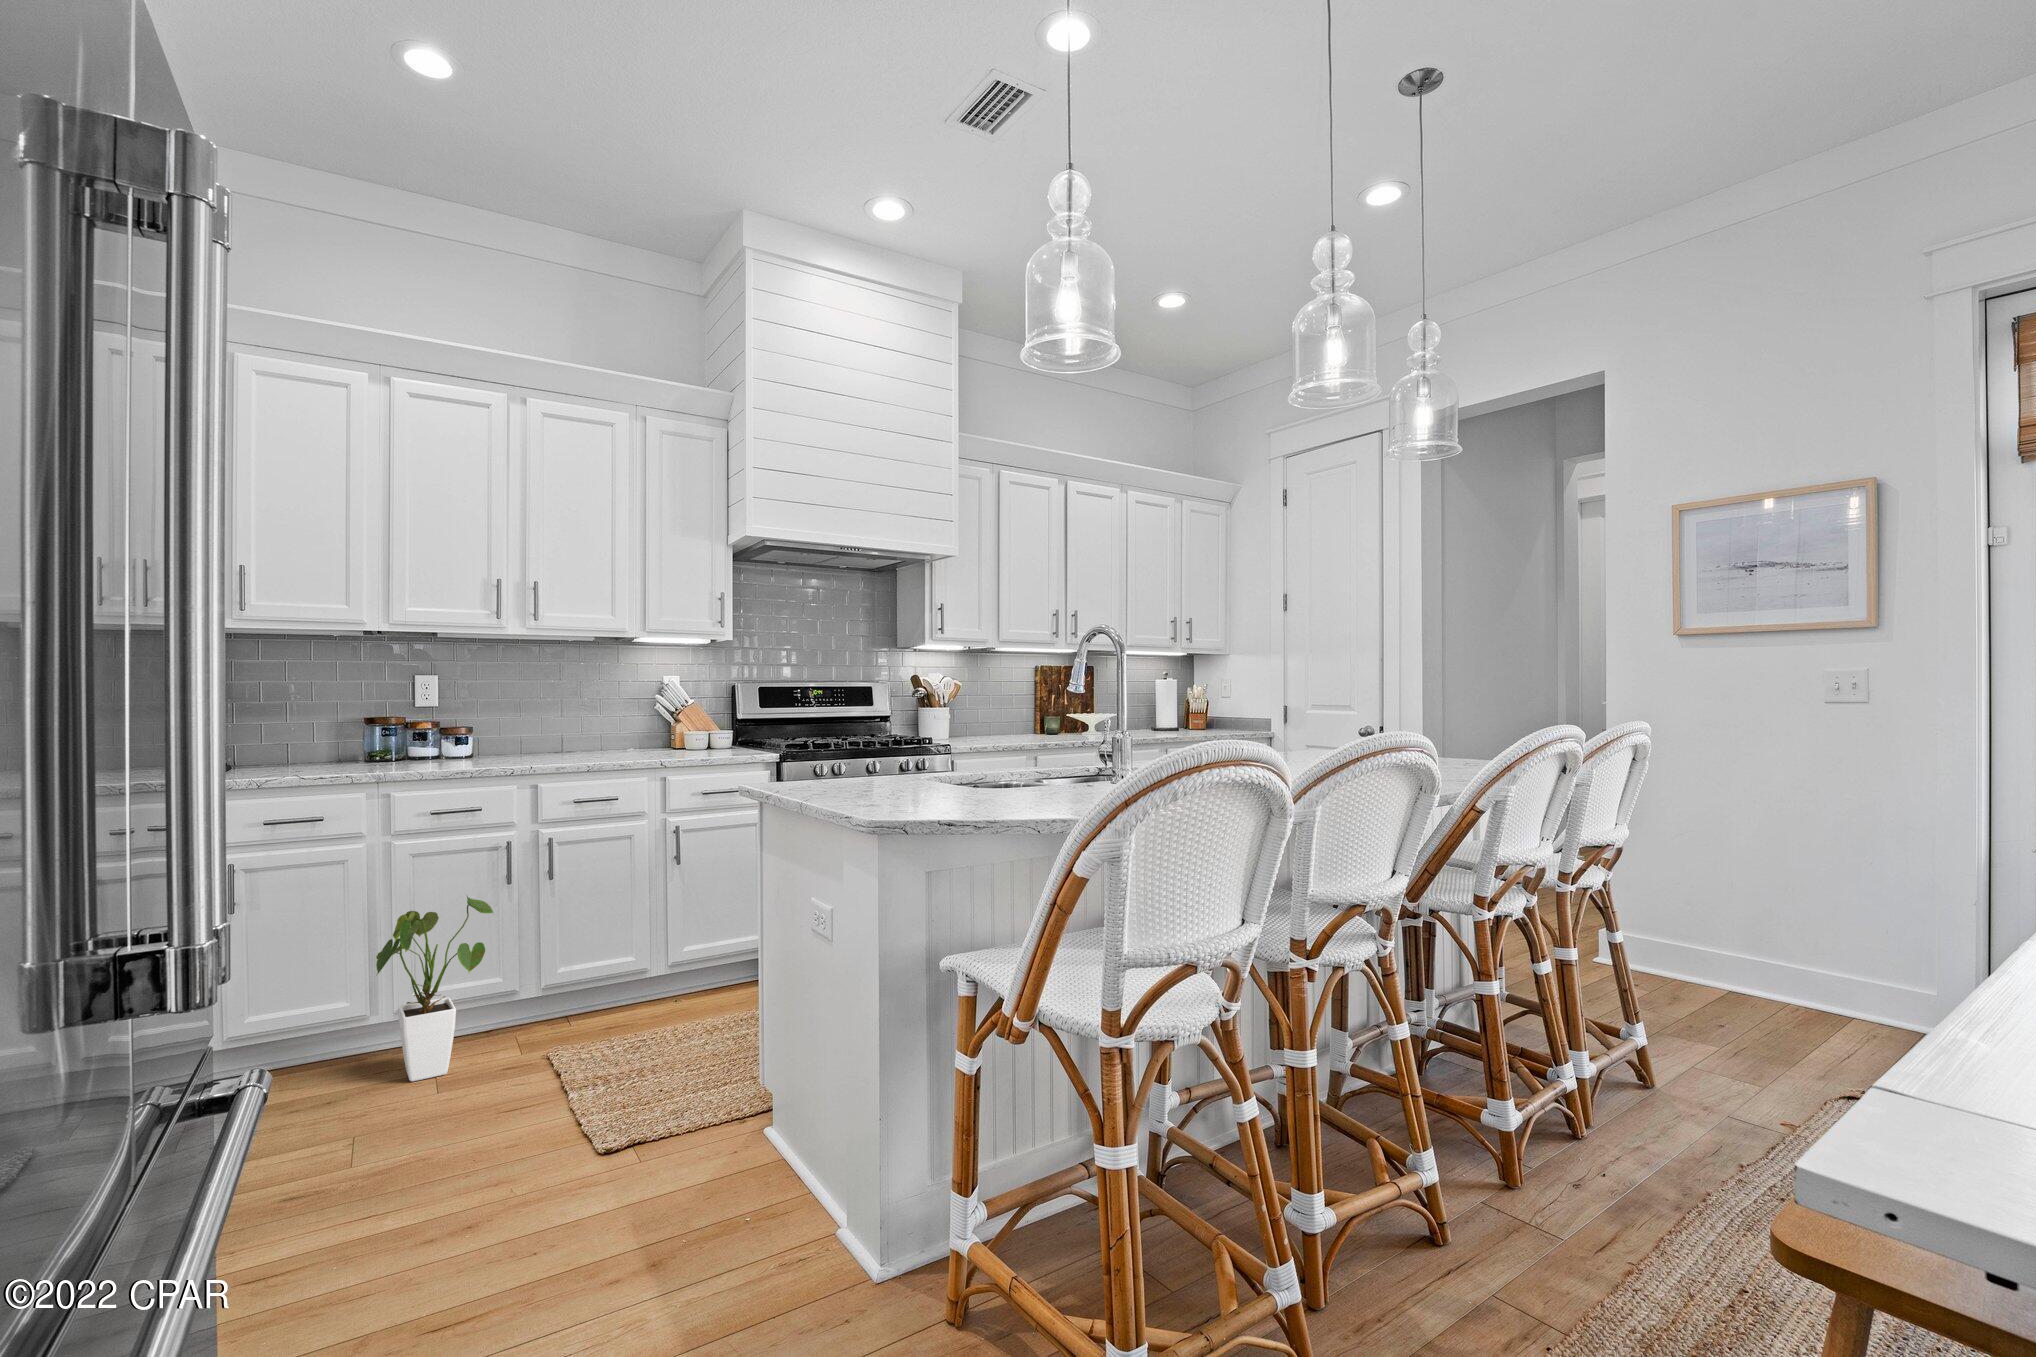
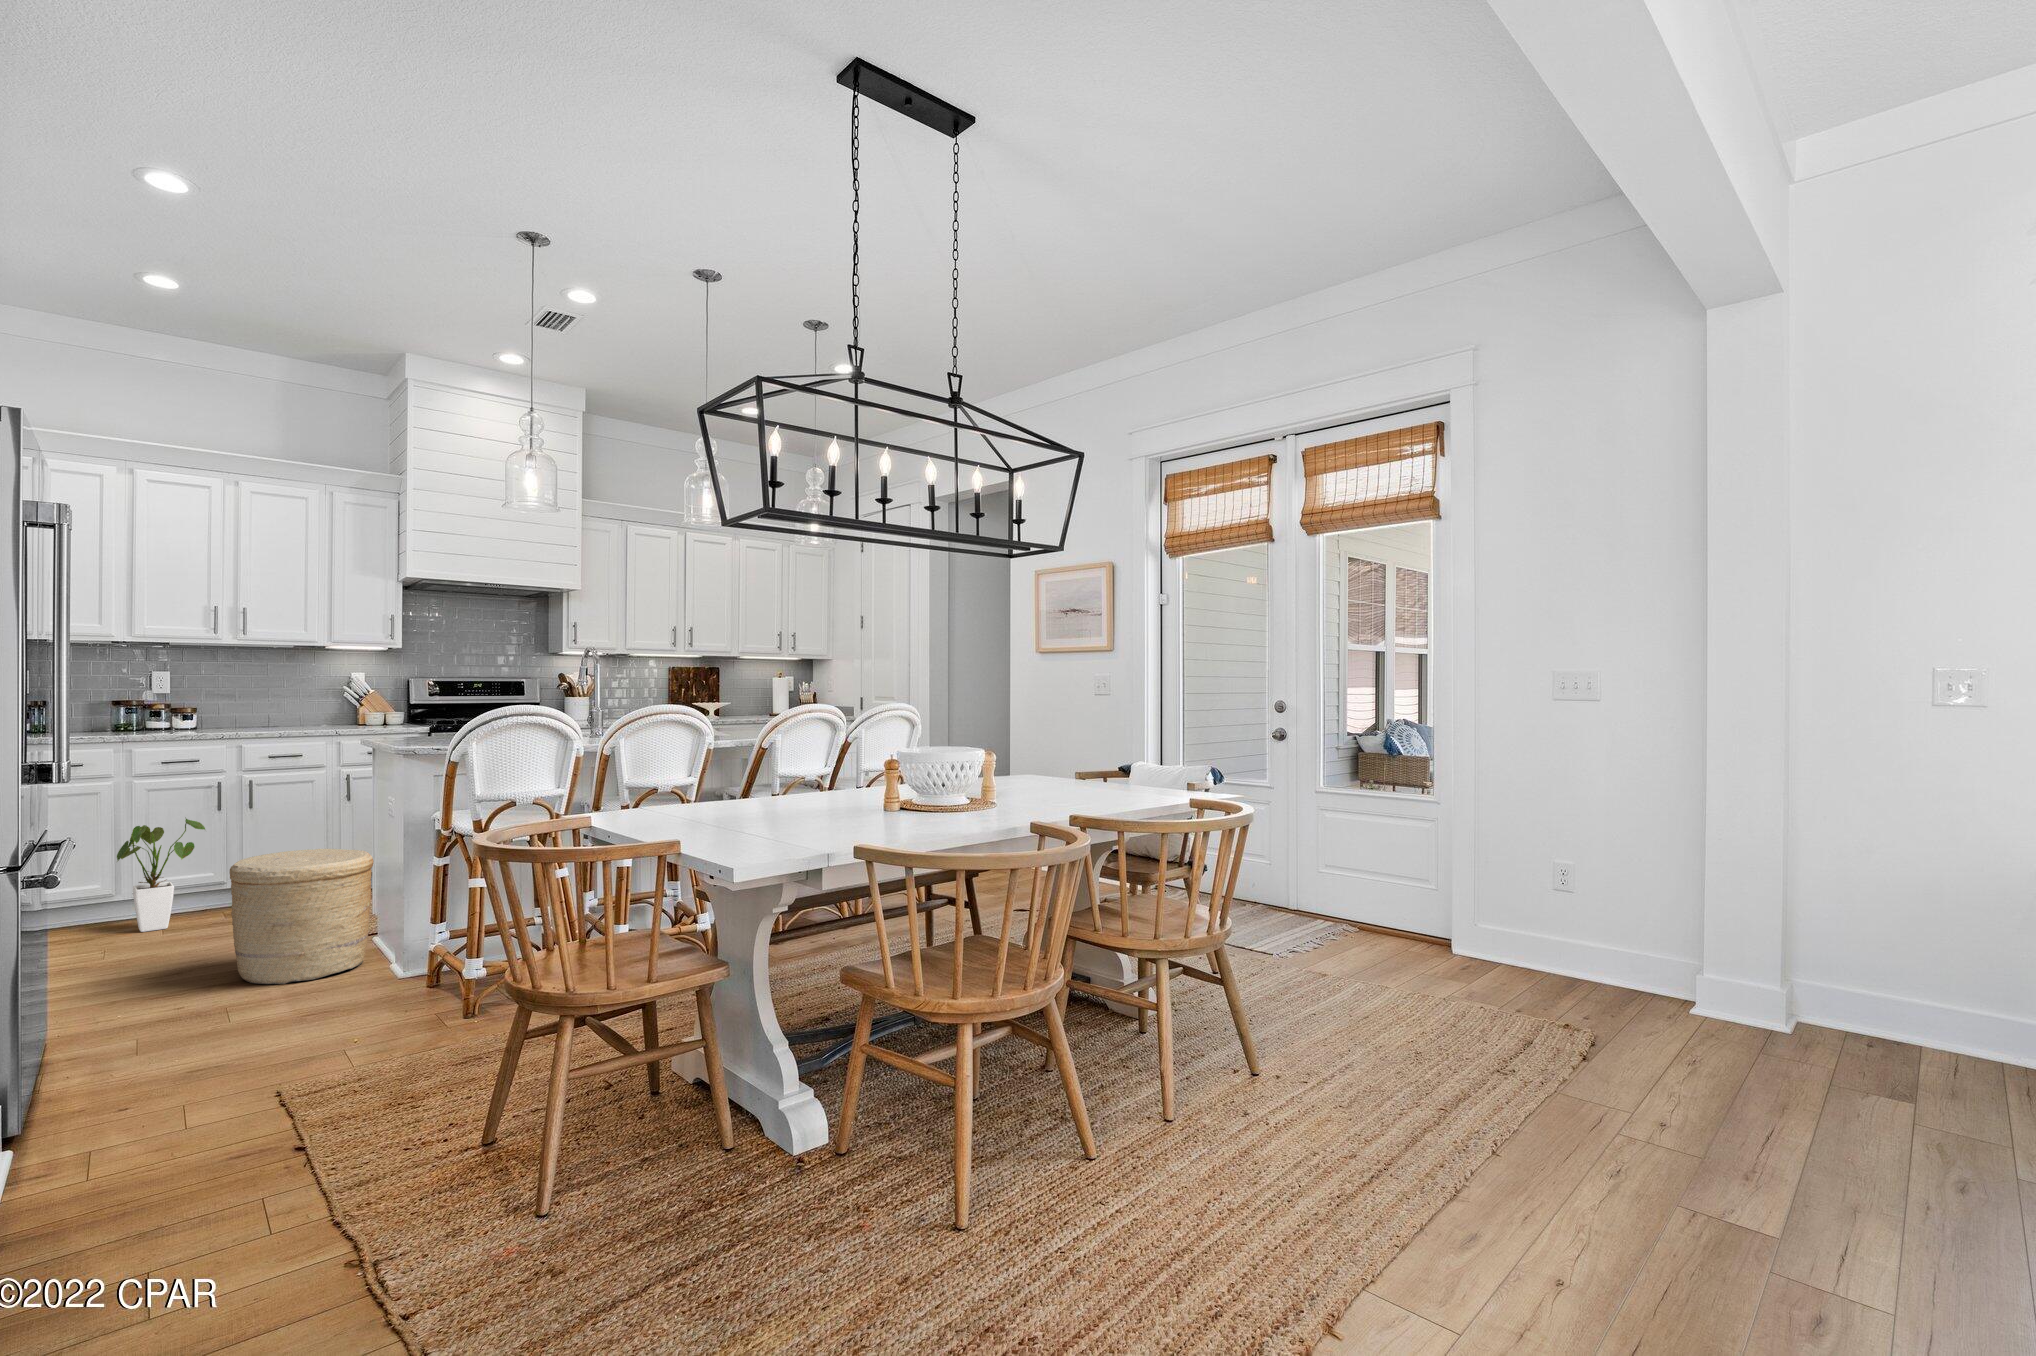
woven basket: none [576,988,802,1275] -> present [229,849,374,984]

